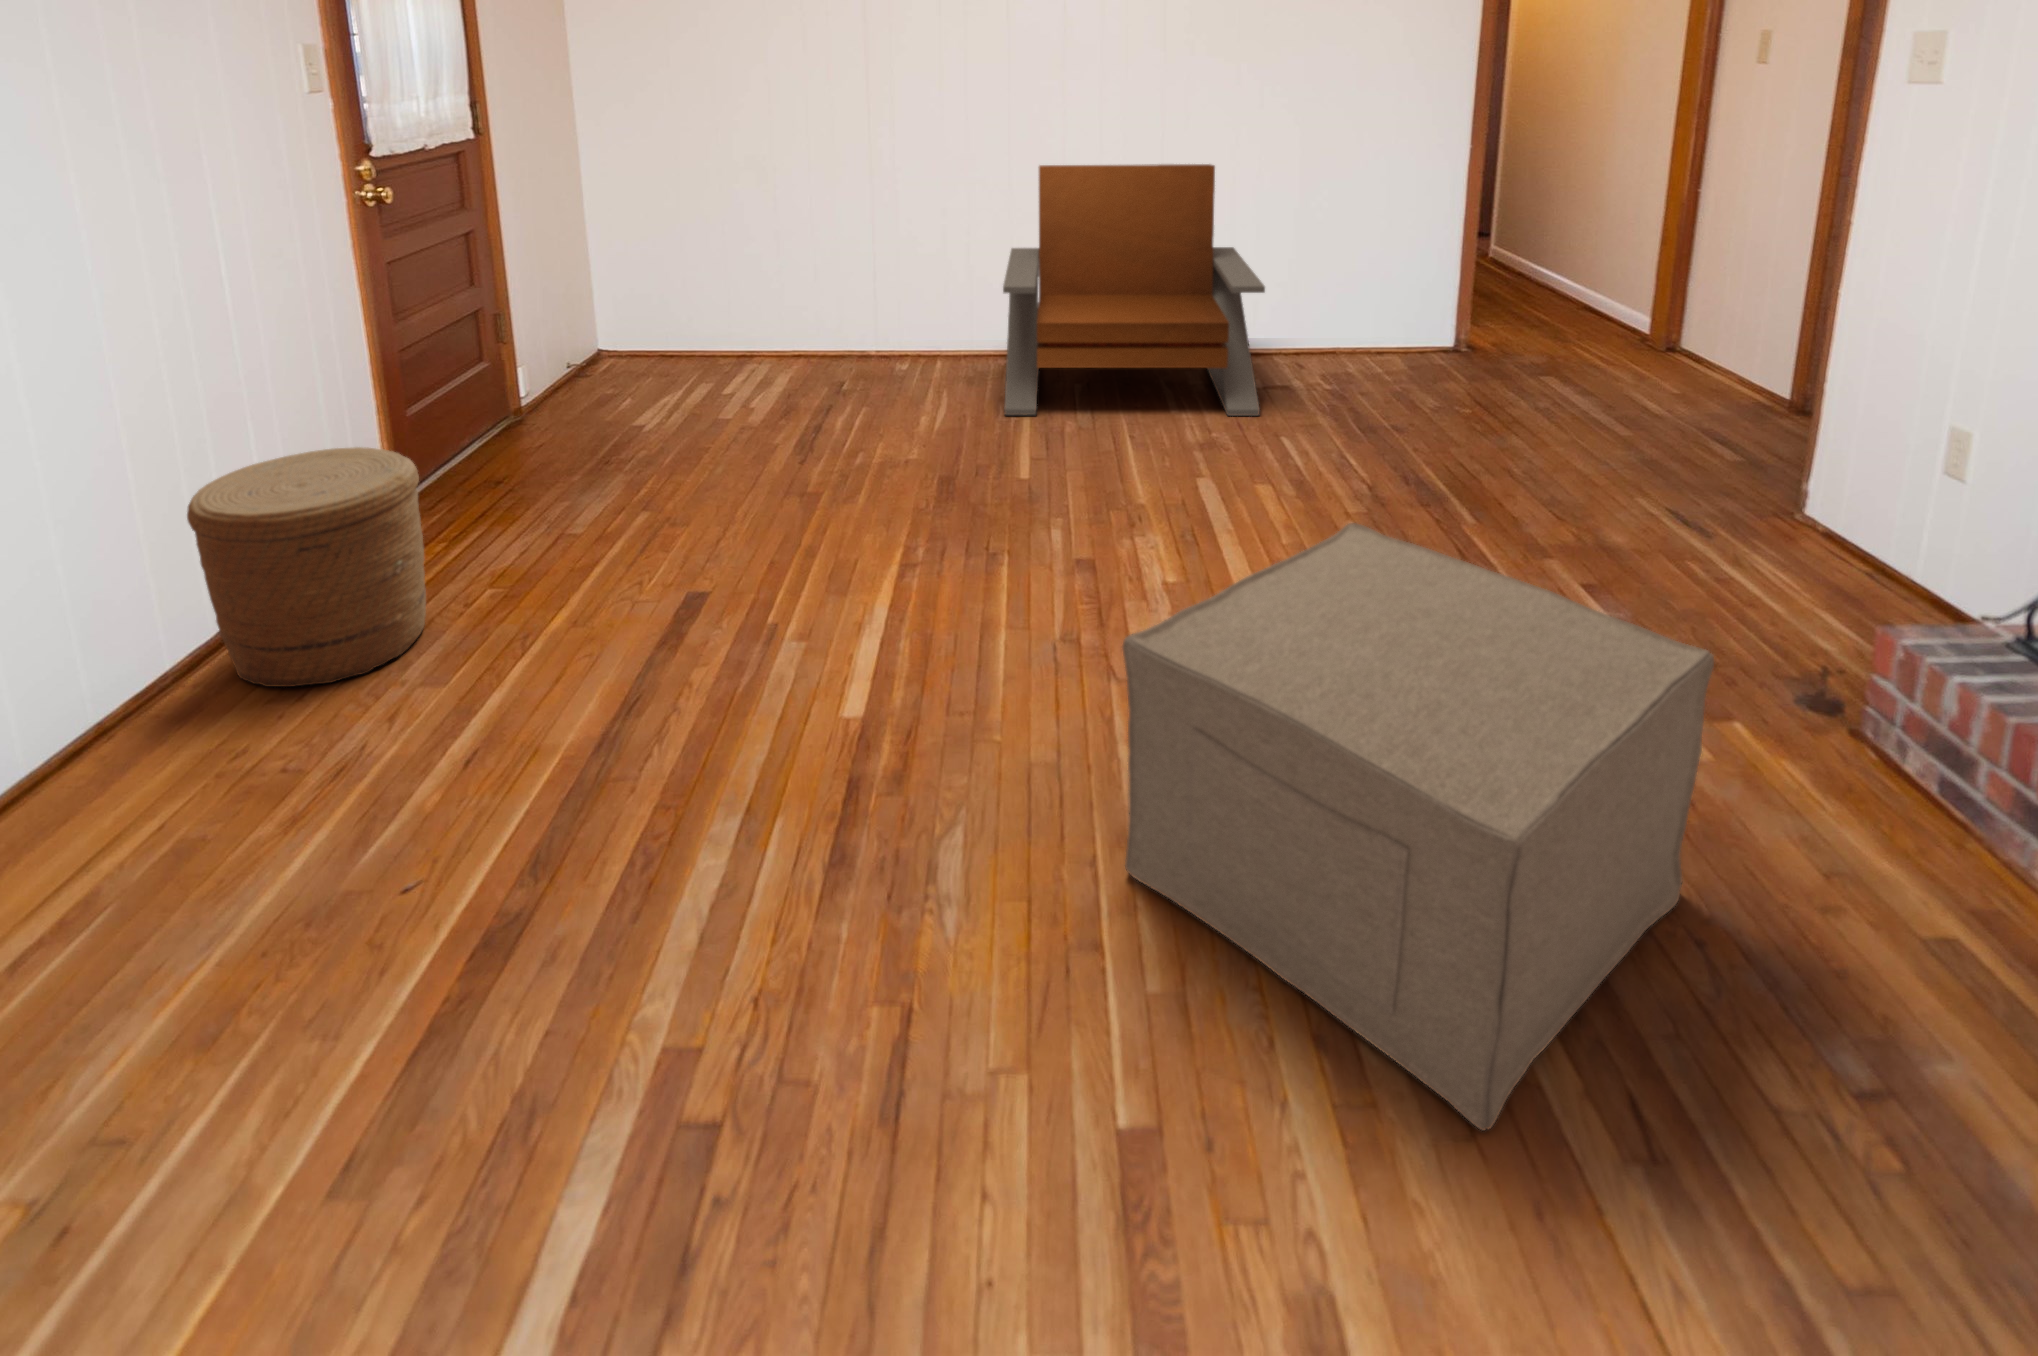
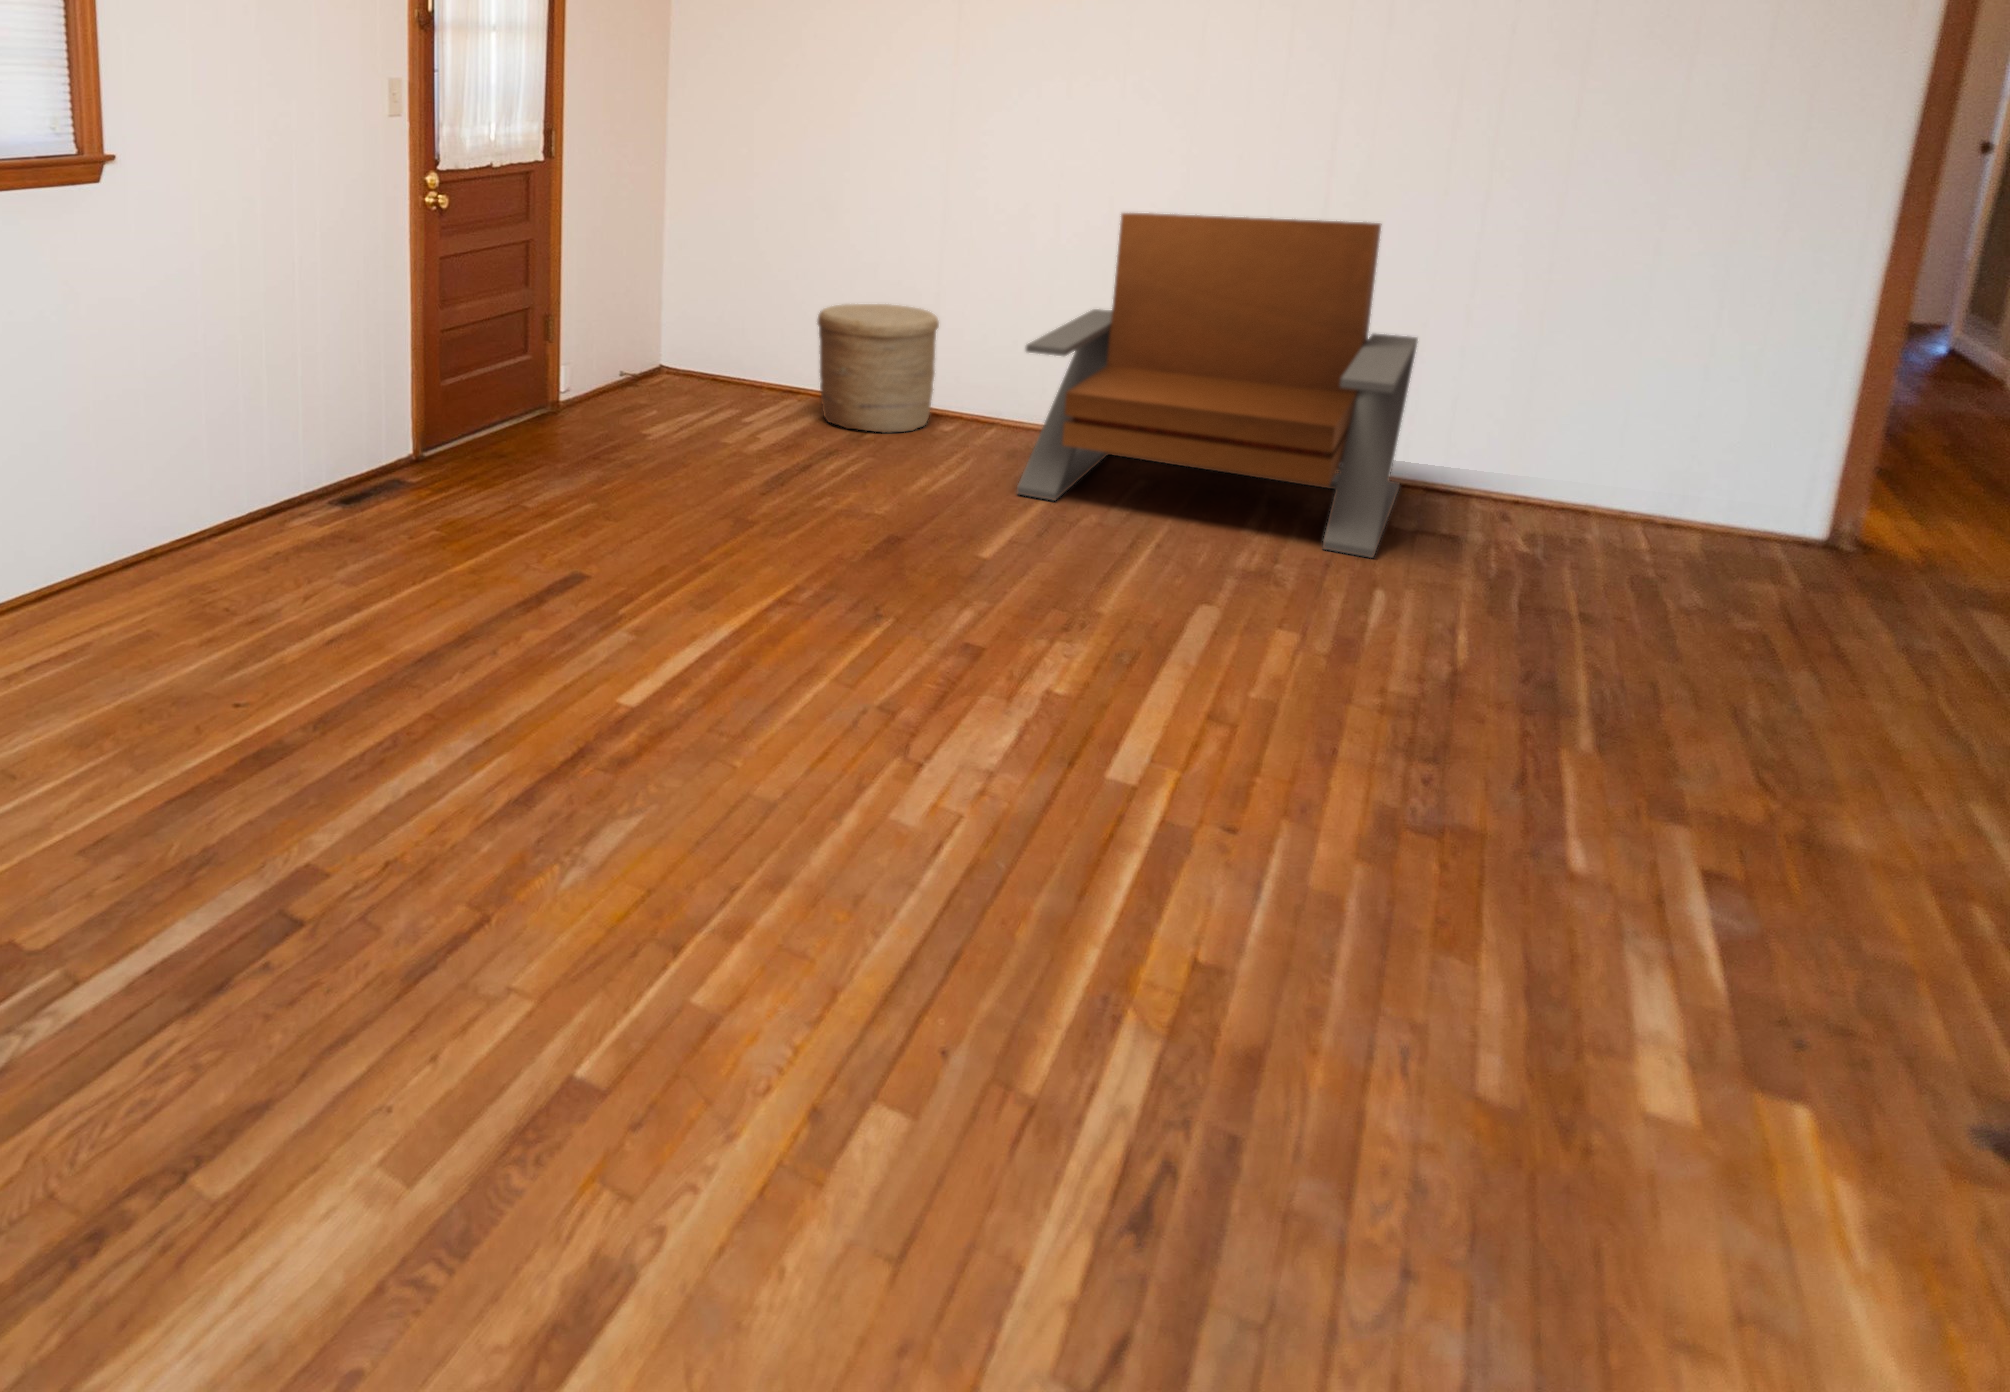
woven basket: present [187,447,426,687] -> present [818,304,939,433]
ottoman: present [1122,523,1714,1130] -> none [752,630,1493,1261]

